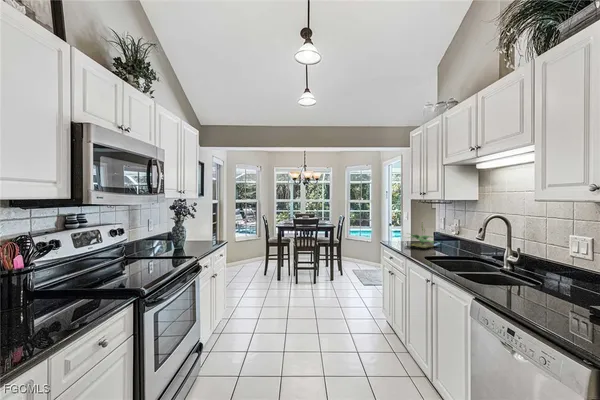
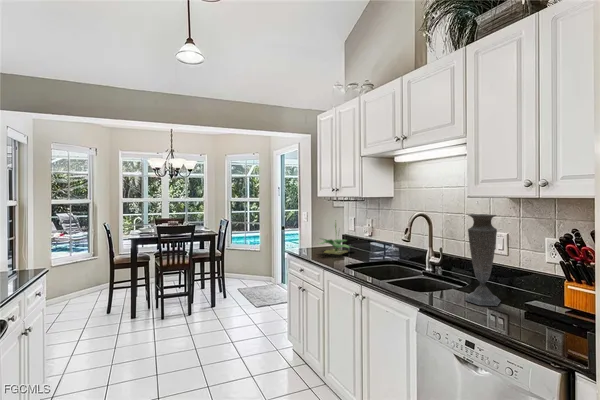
vase: none [527,216,570,306] -> present [465,214,500,306]

